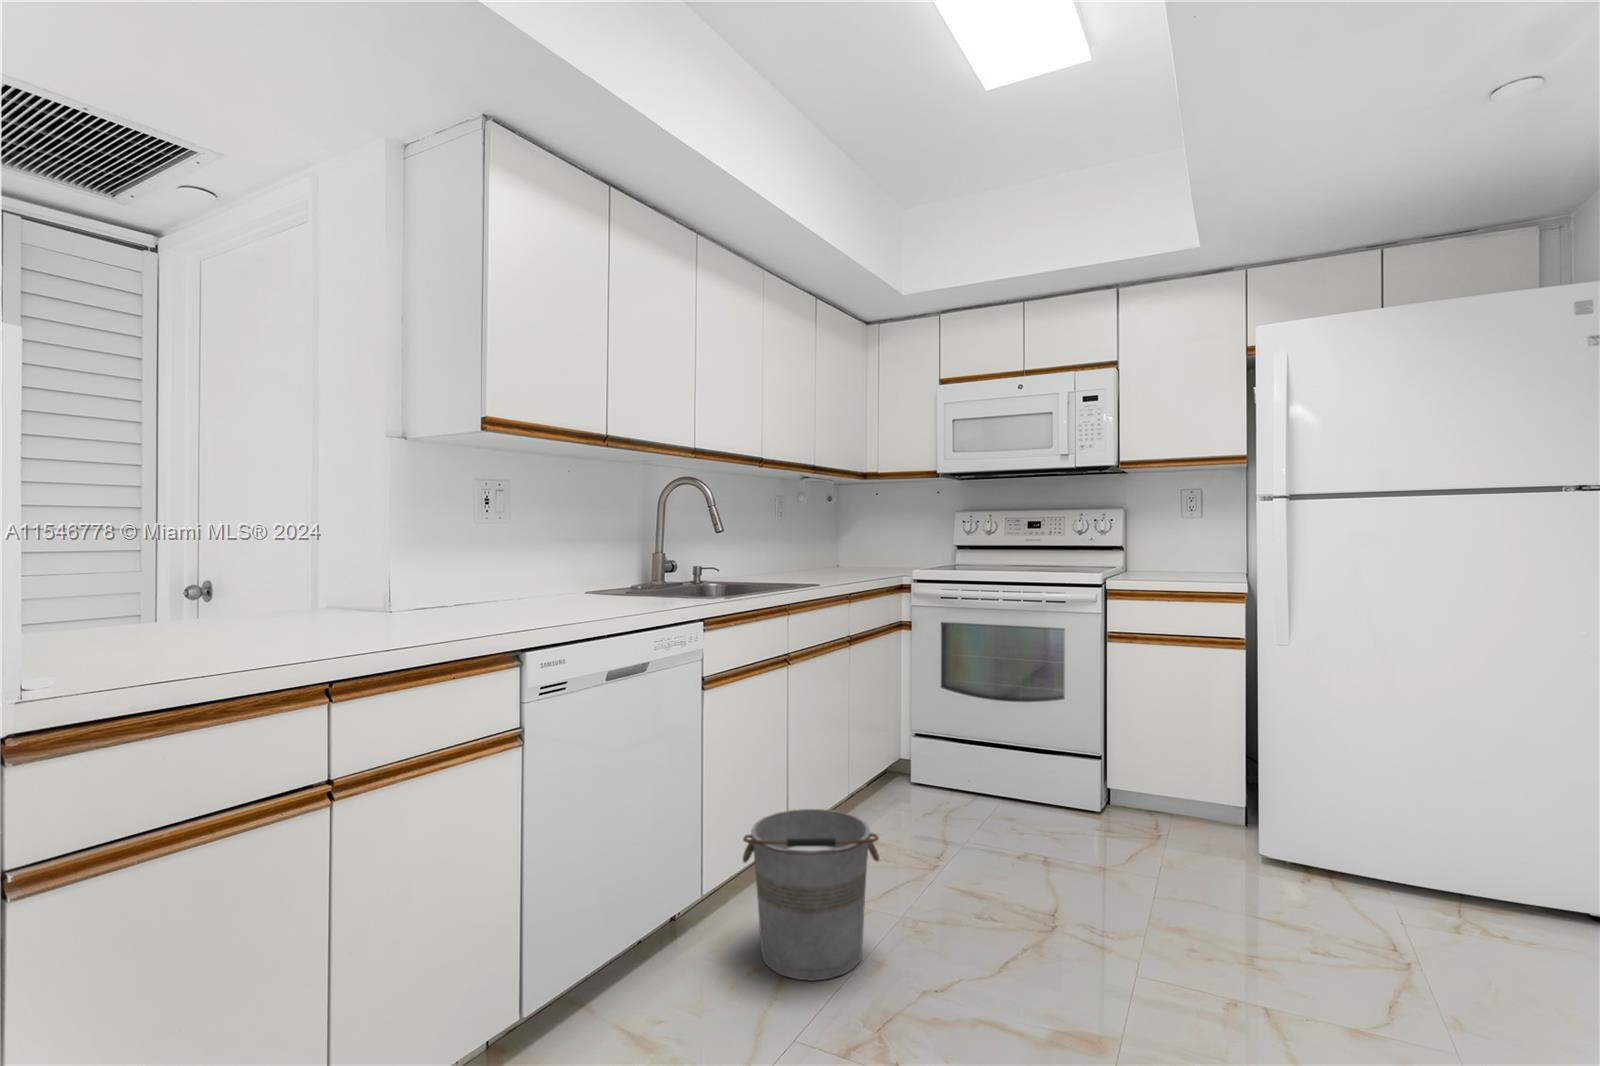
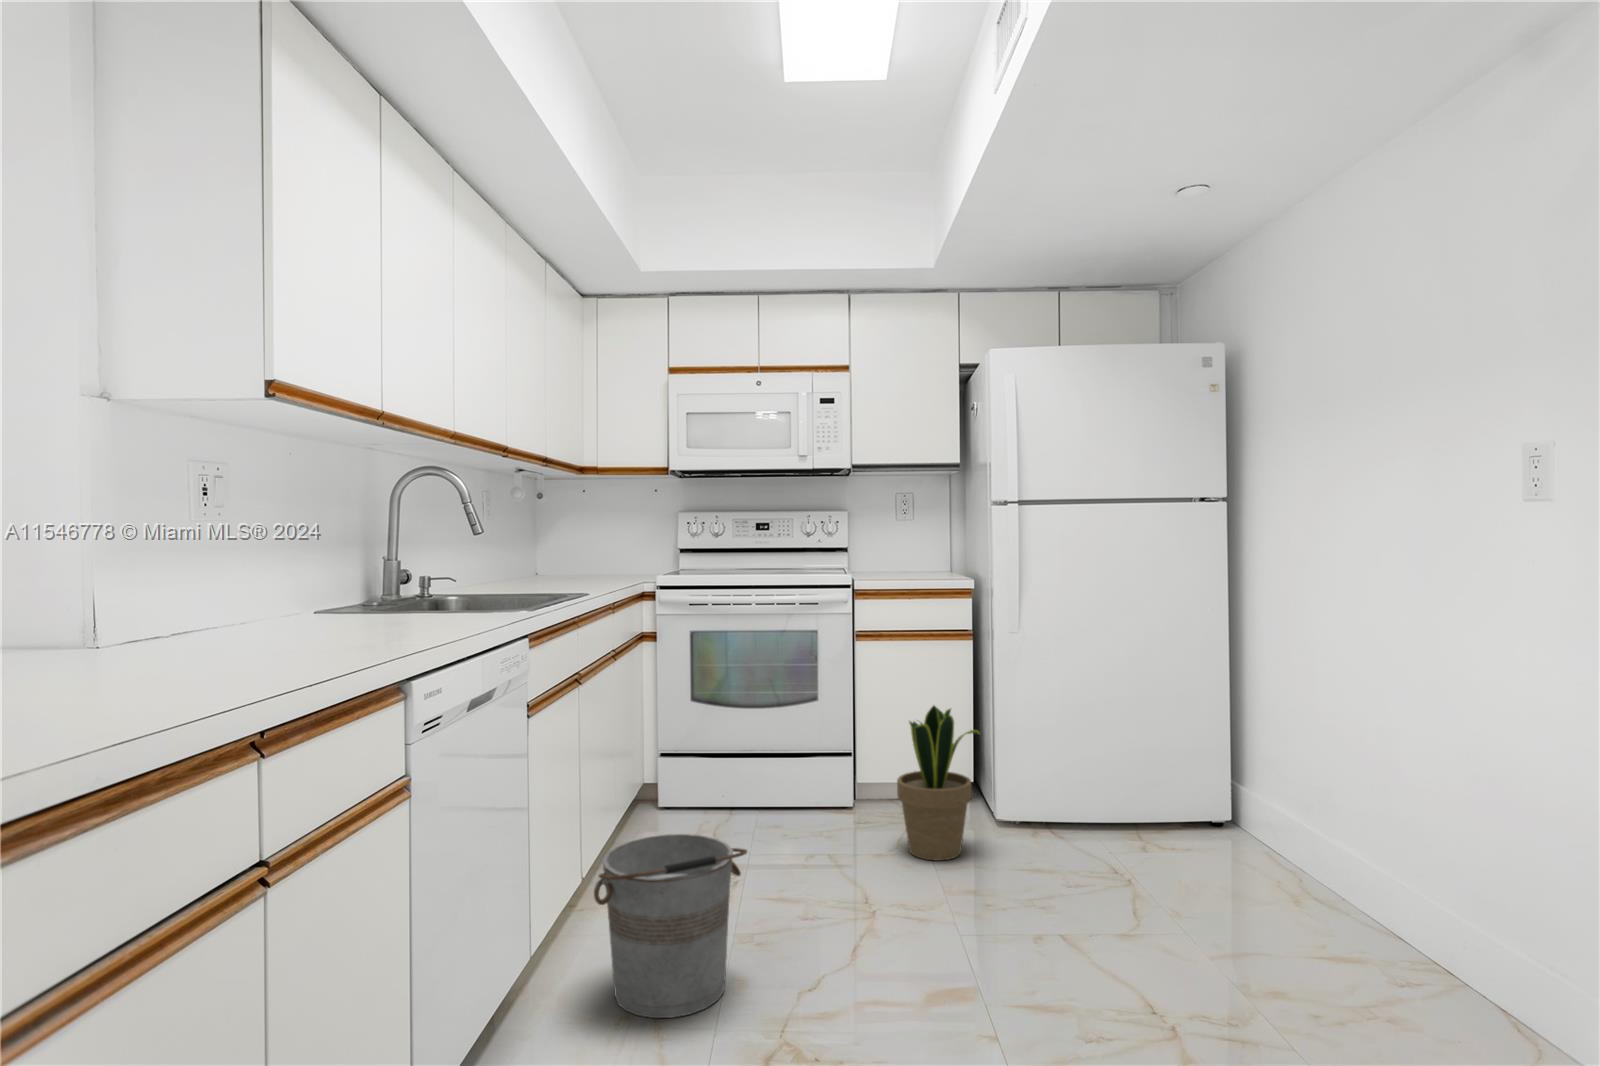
potted plant: none [1121,719,1220,889] -> present [897,706,981,860]

